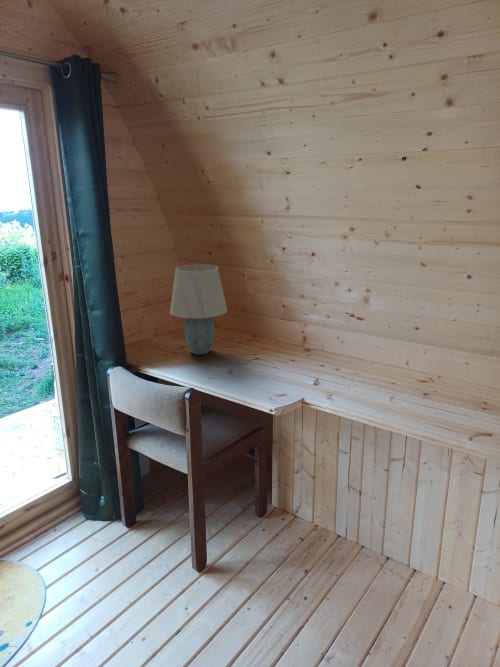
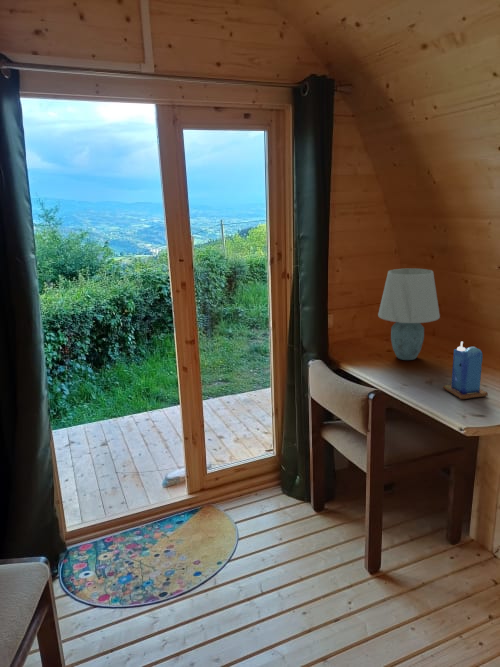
candle: none [244,330,282,384] -> present [443,342,488,400]

